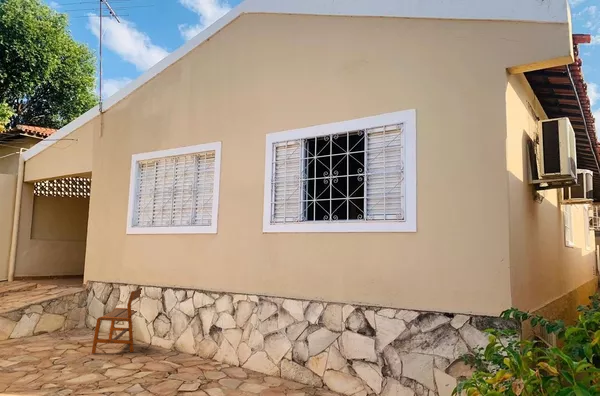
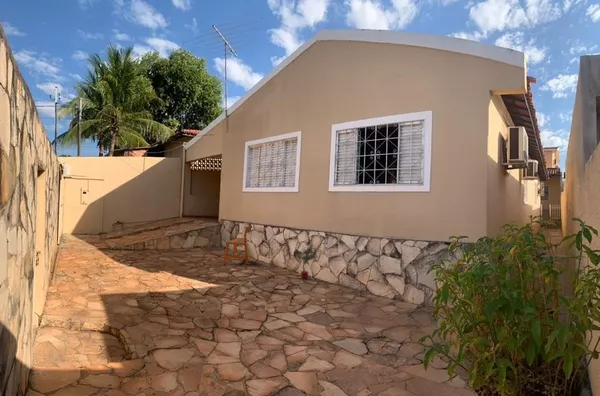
potted tree: none [211,312,248,374] -> present [296,242,317,279]

